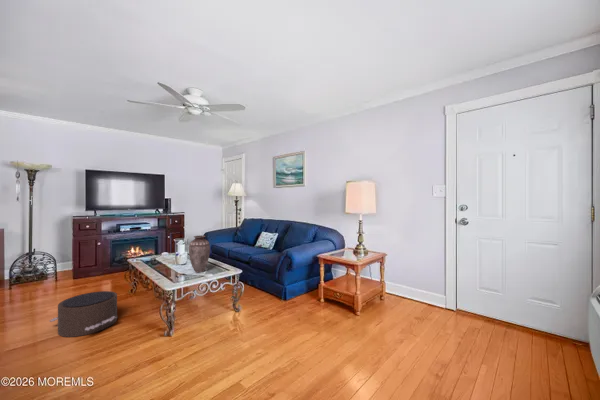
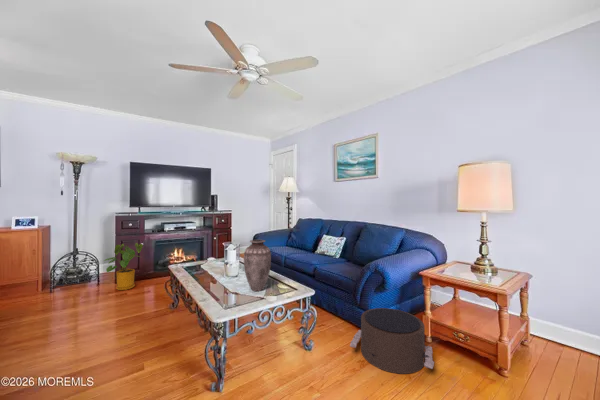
house plant: none [64,243,100,284] -> present [104,243,143,290]
pouf: present [50,291,117,337] -> present [350,308,434,374]

